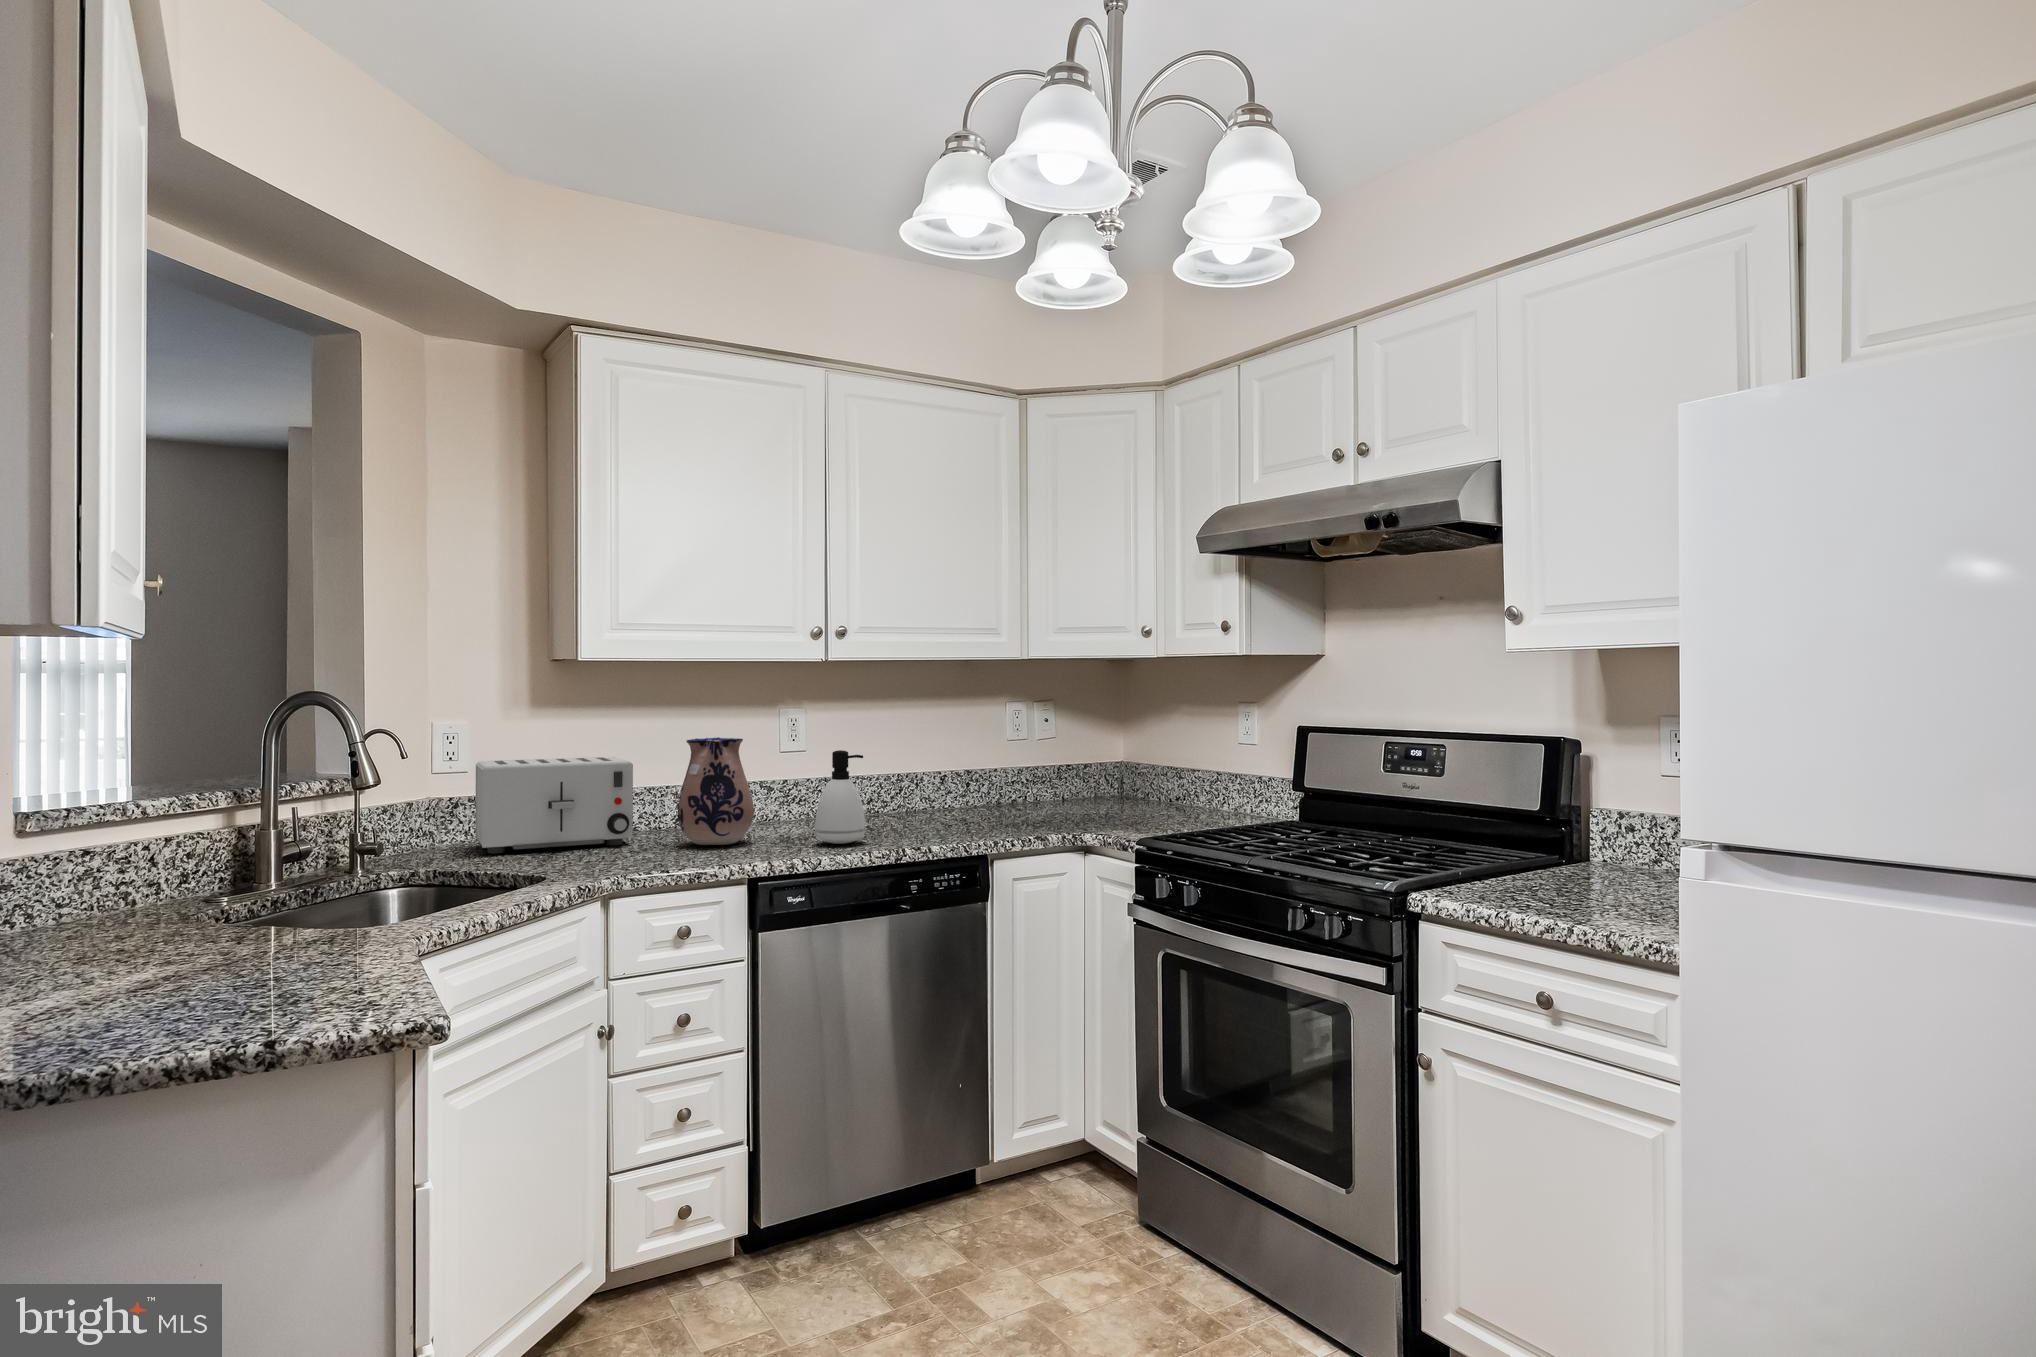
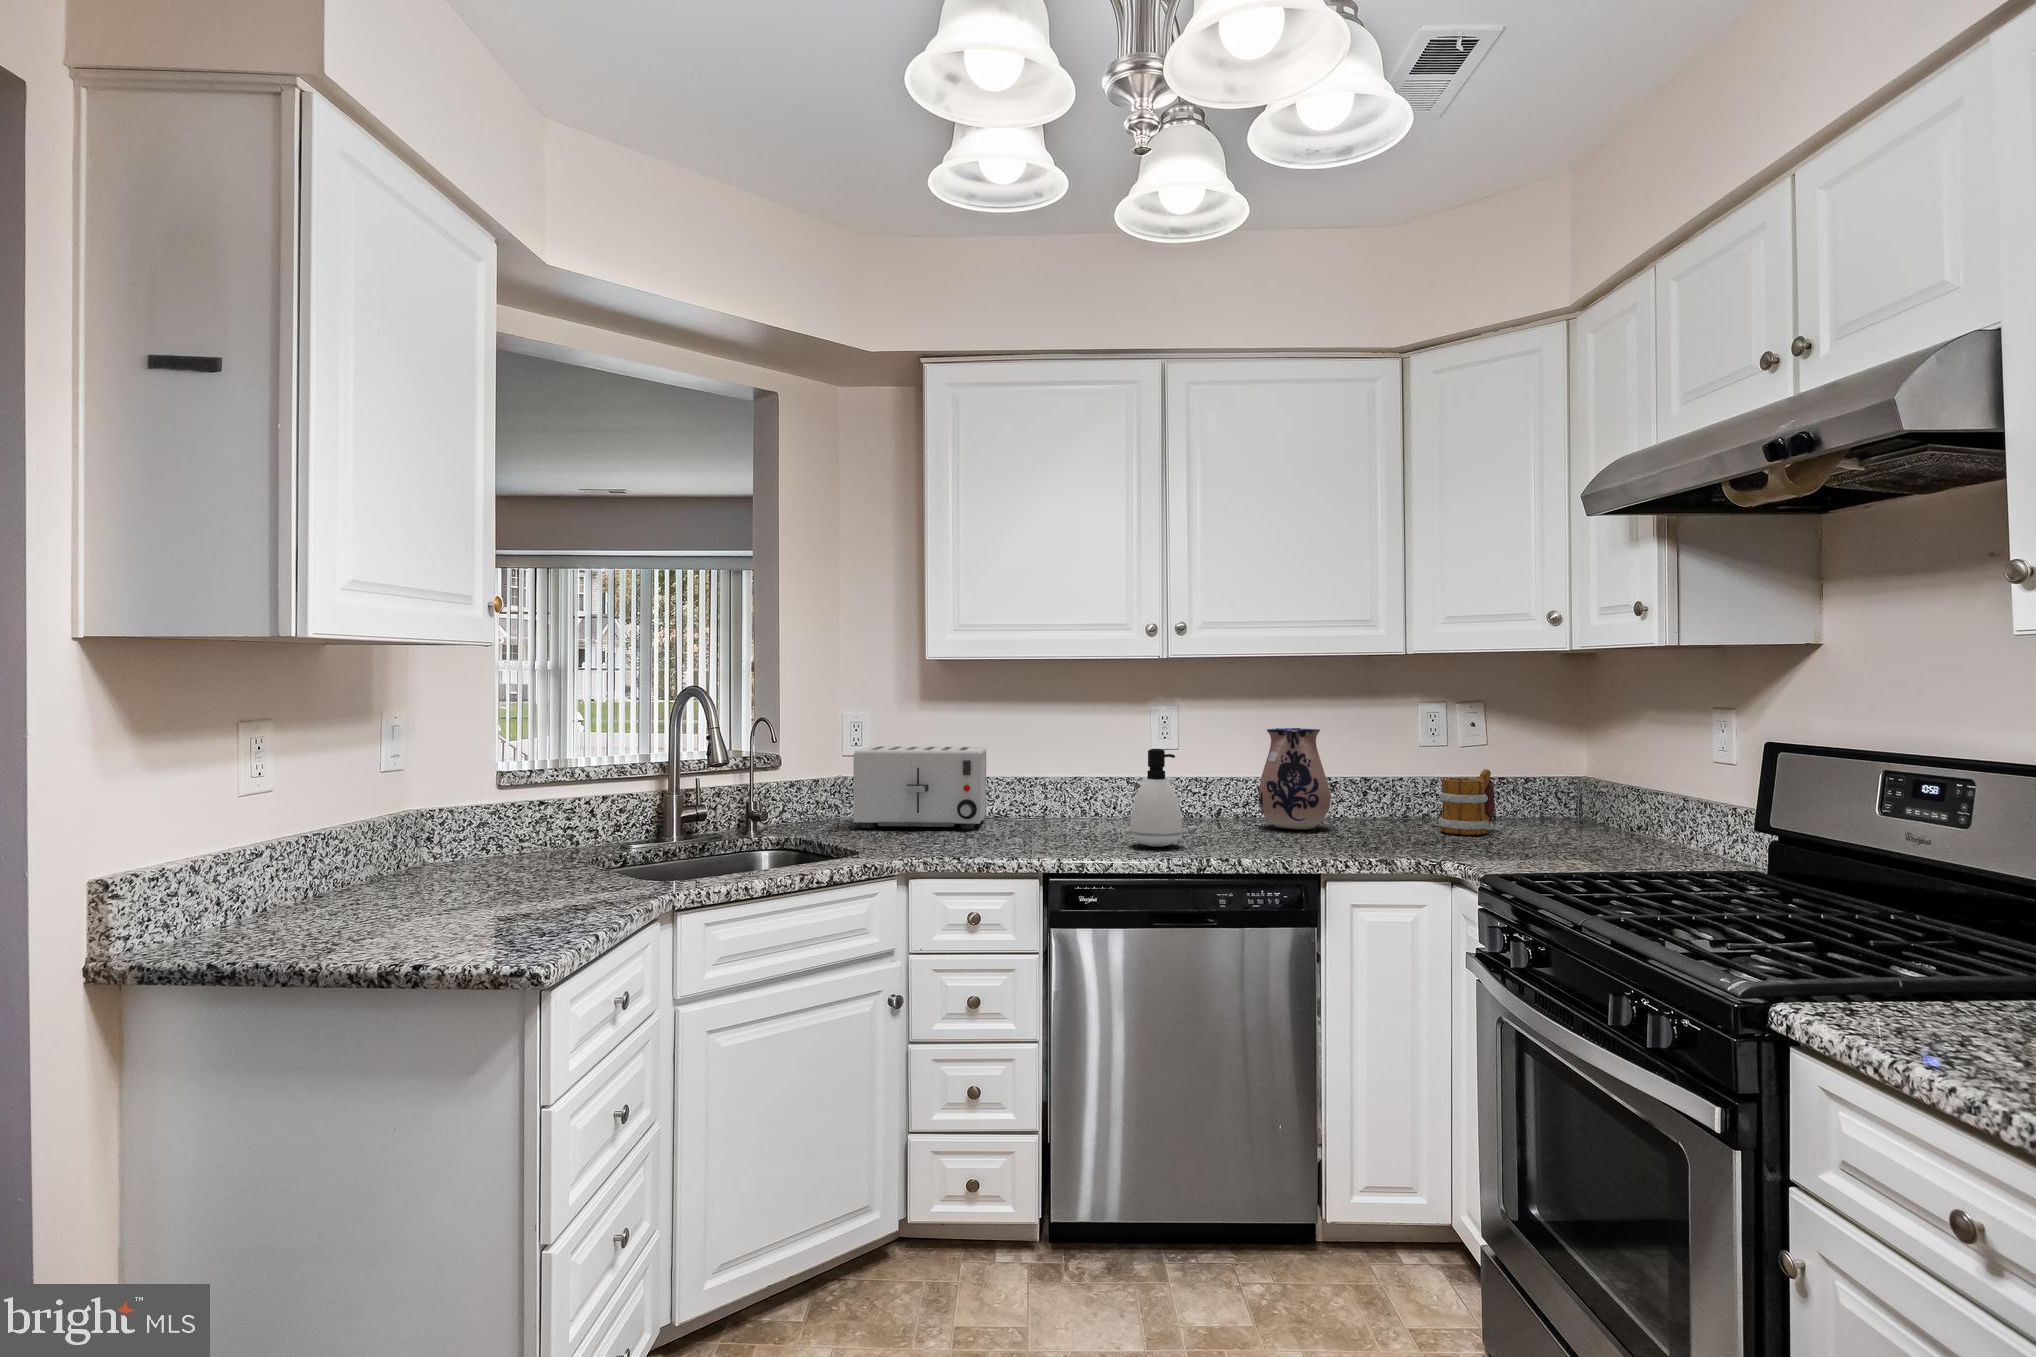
ceramic pitcher: present [678,737,754,845] -> present [1259,728,1331,830]
mug: none [1041,758,1081,814] -> present [1438,769,1495,835]

